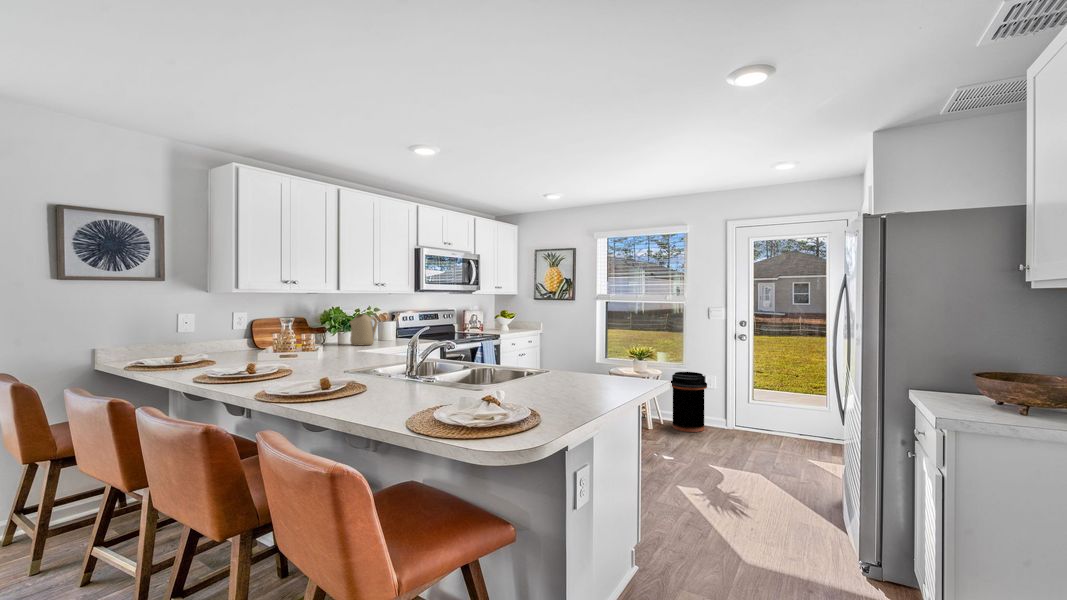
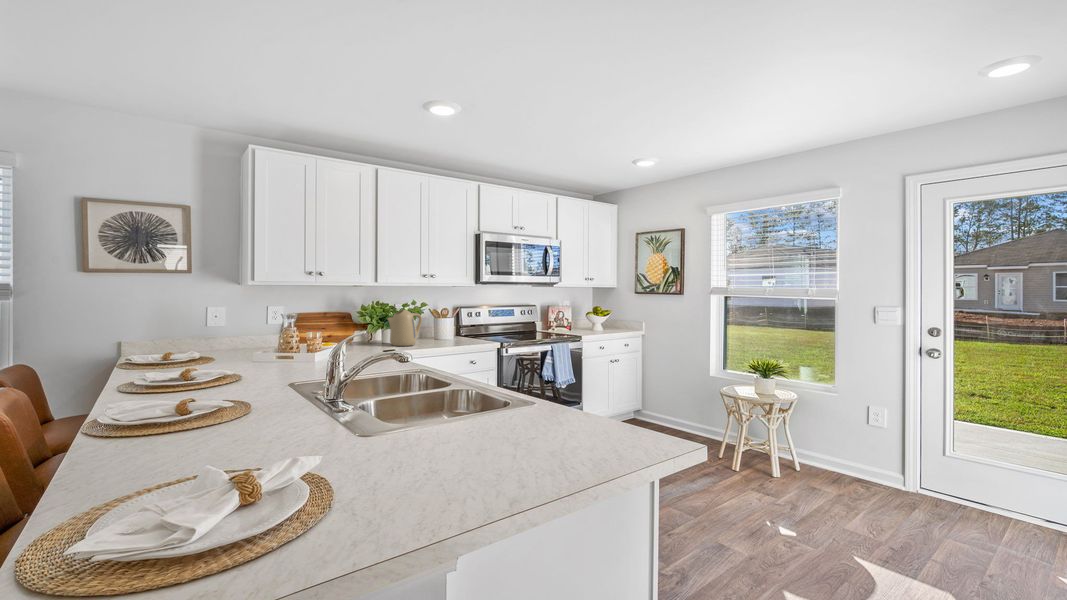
trash can: present [671,372,707,432] -> none [810,399,870,490]

